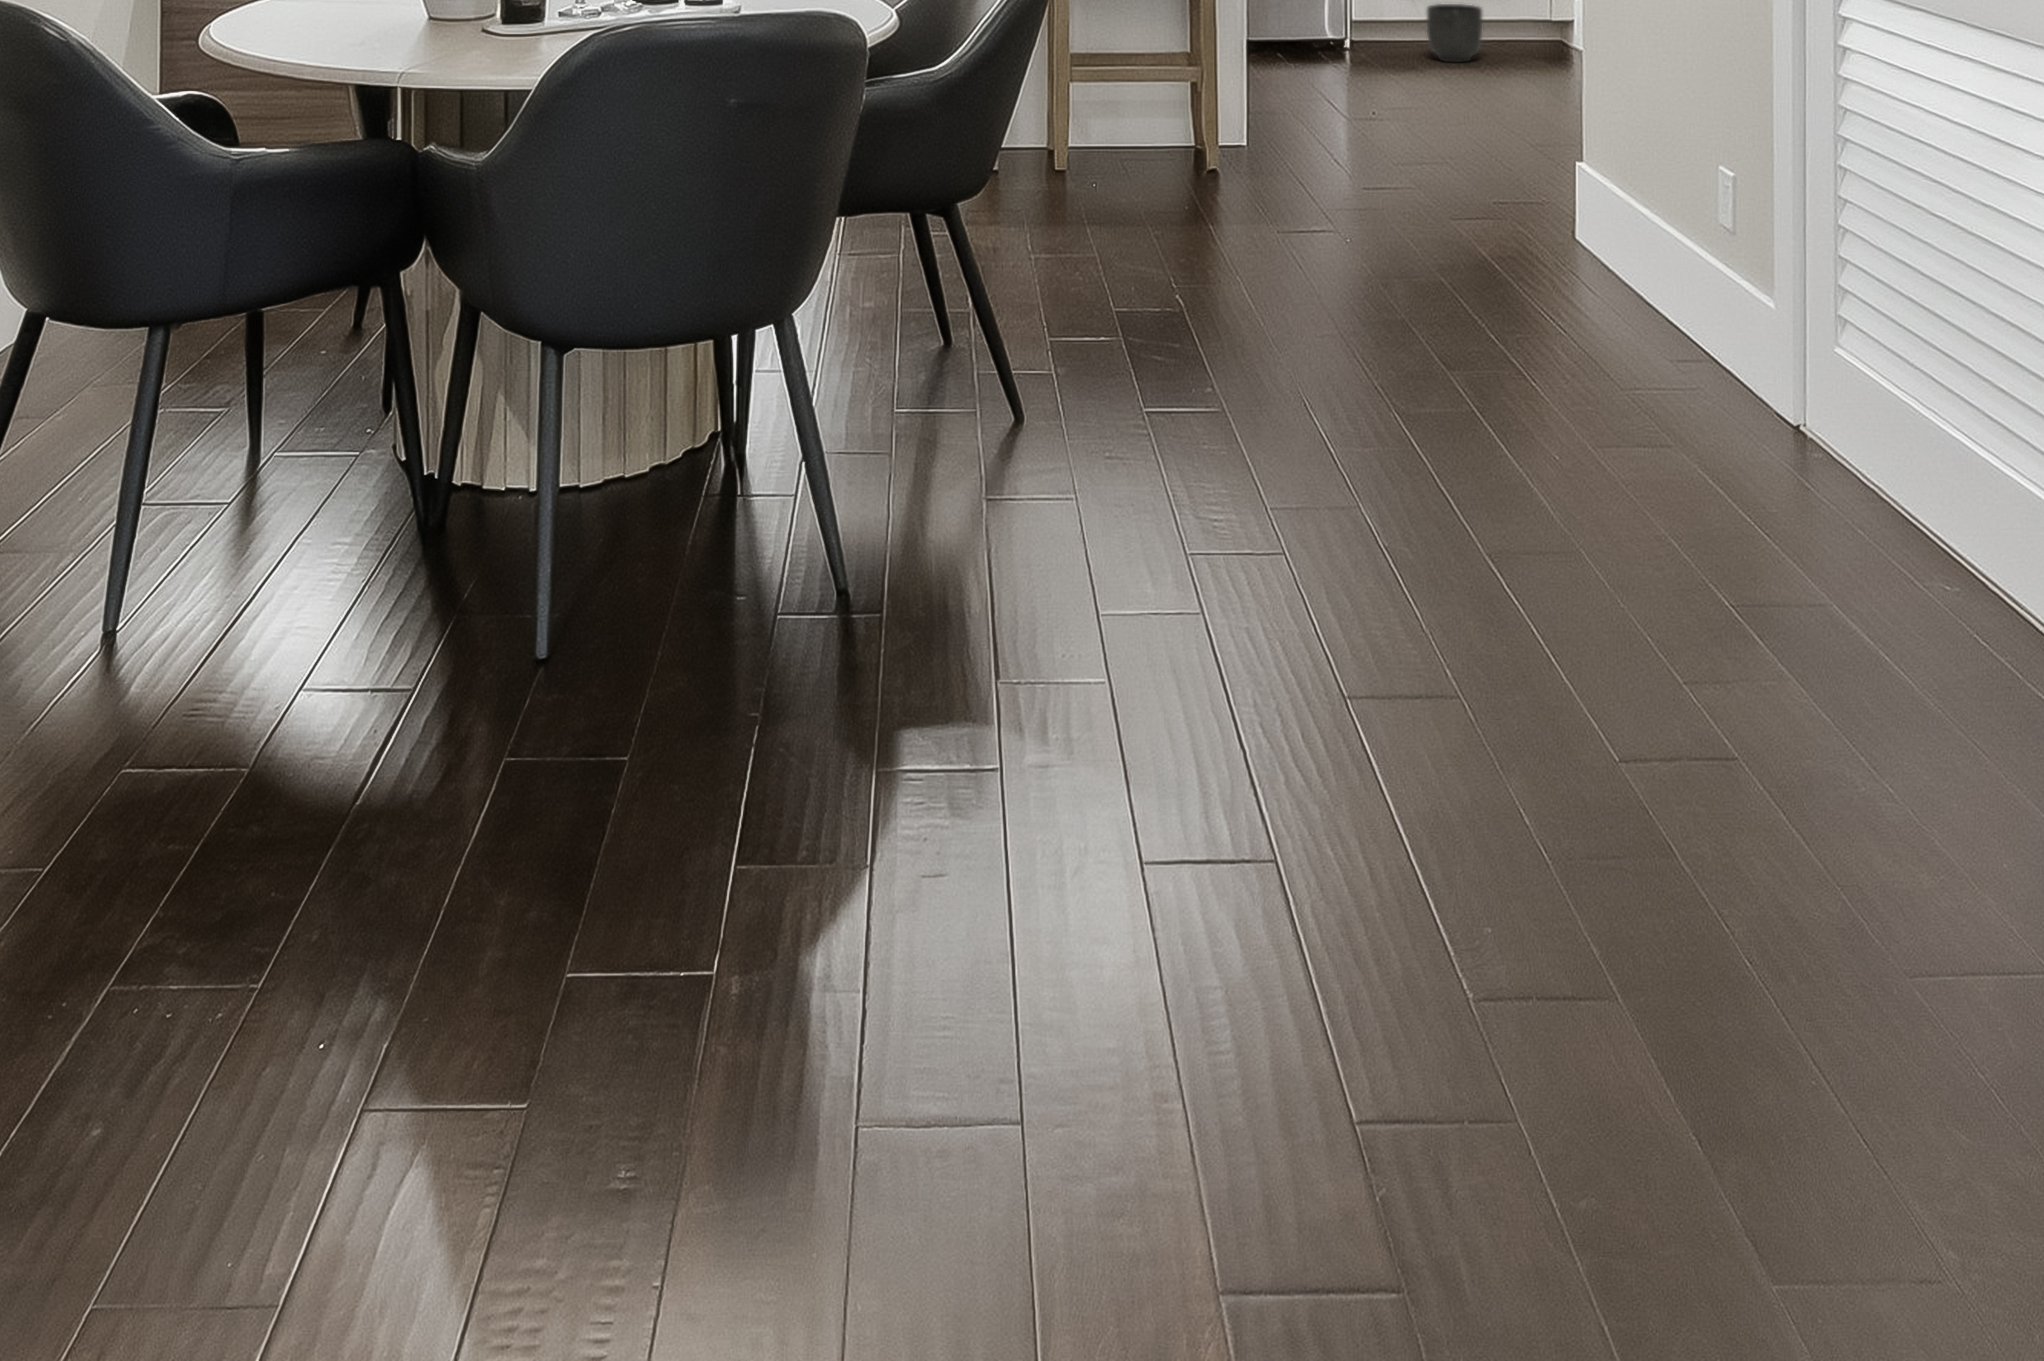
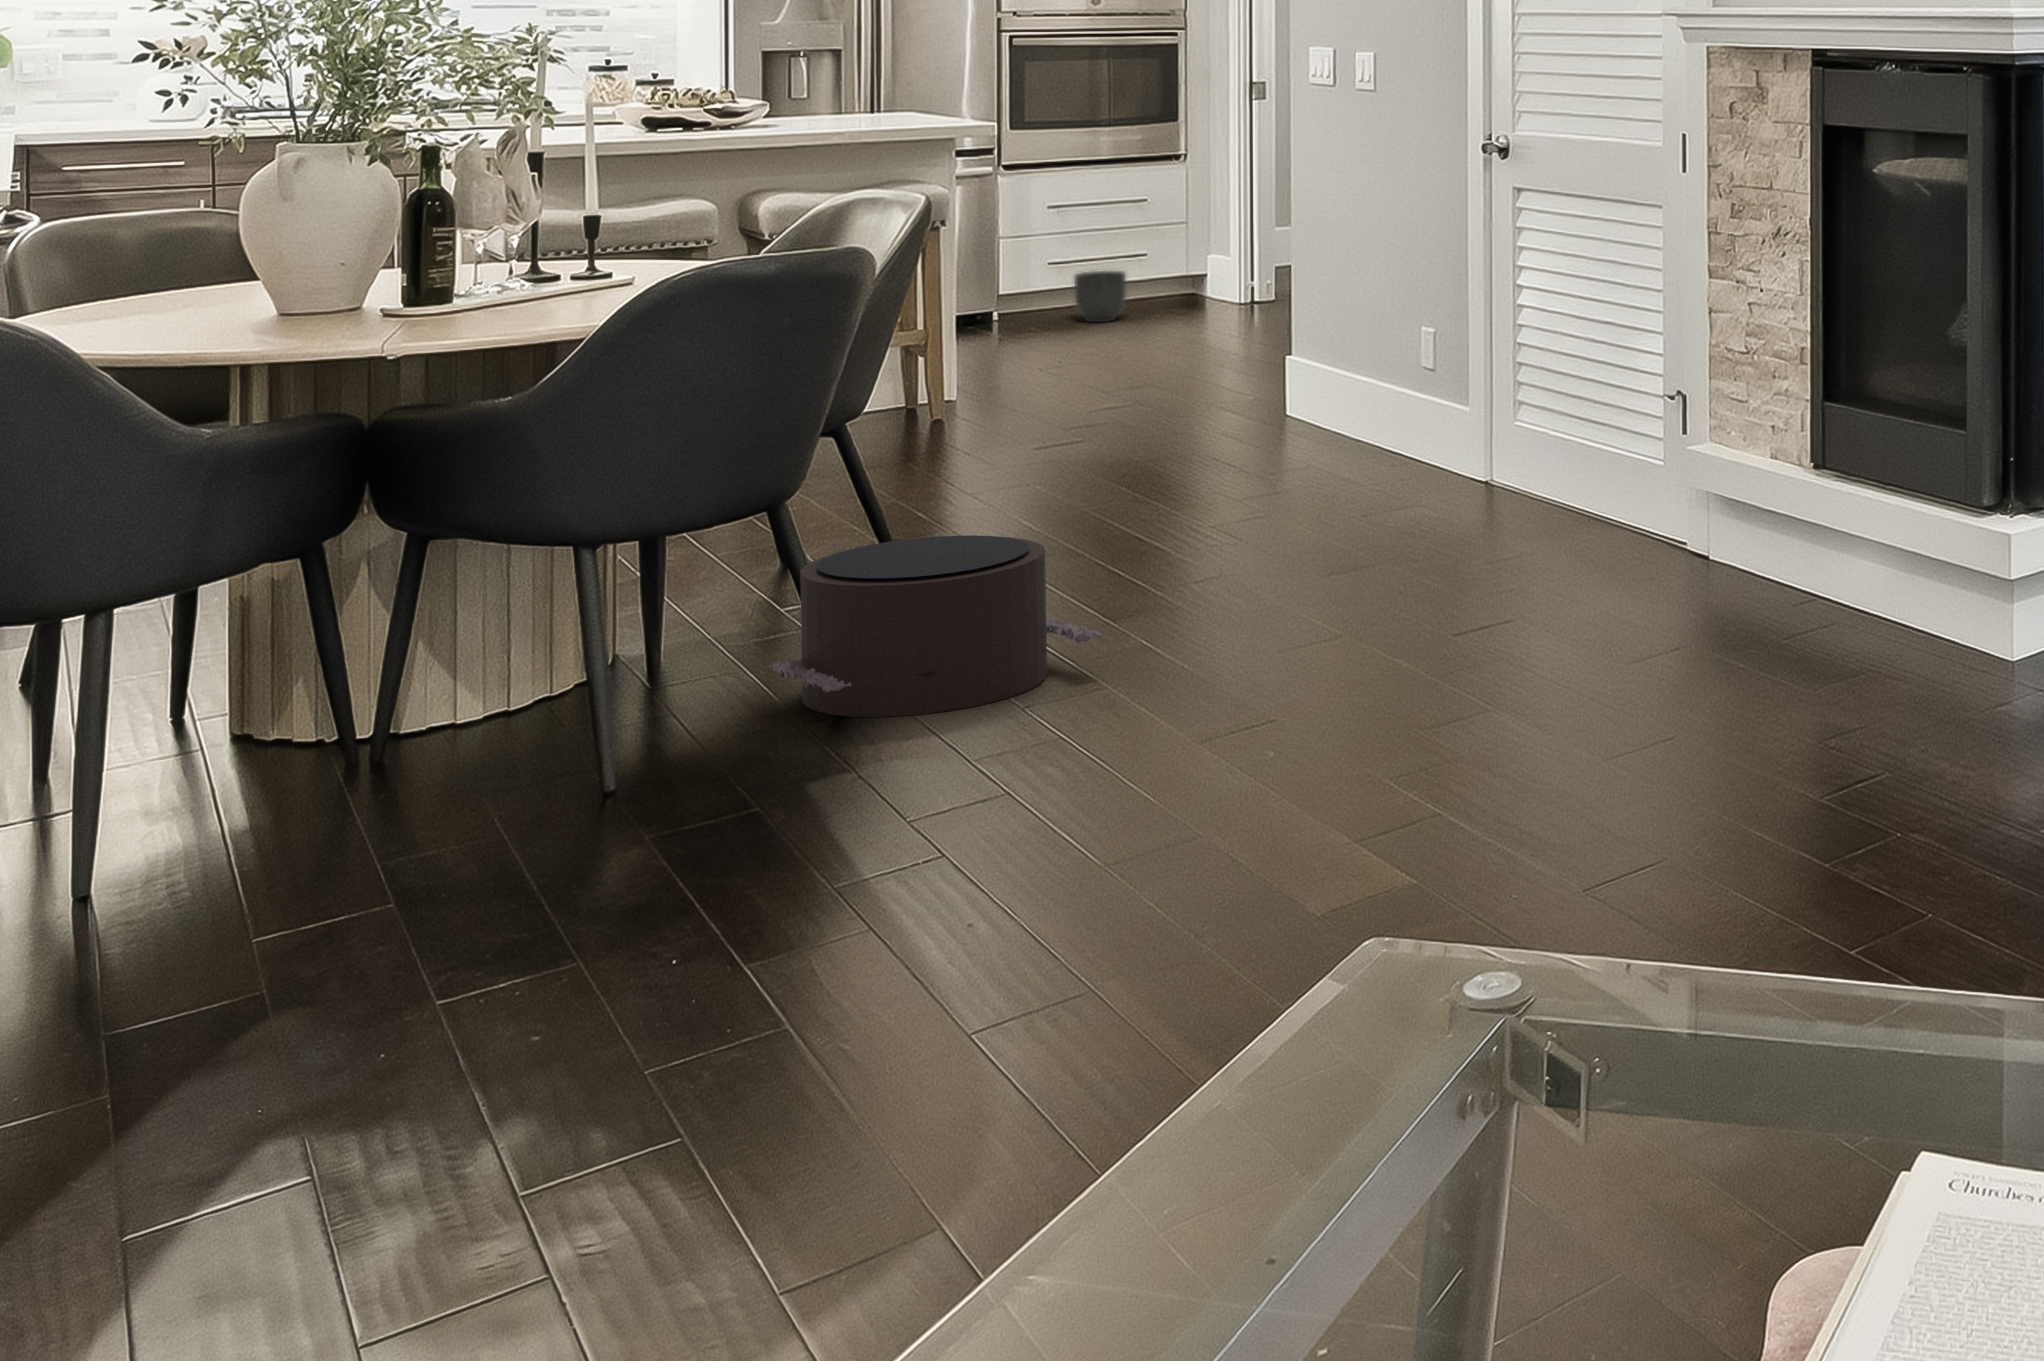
pouf: none [488,497,959,847] -> present [769,535,1101,717]

